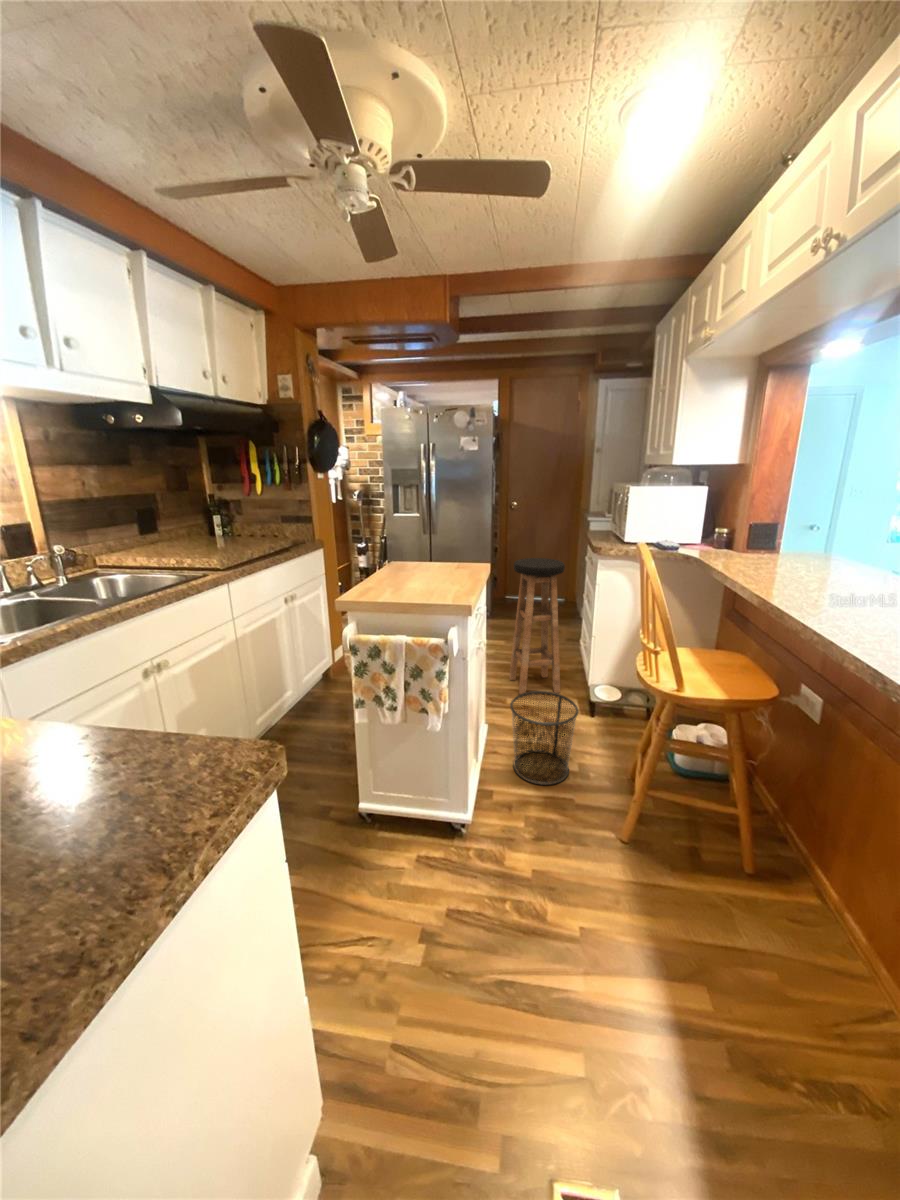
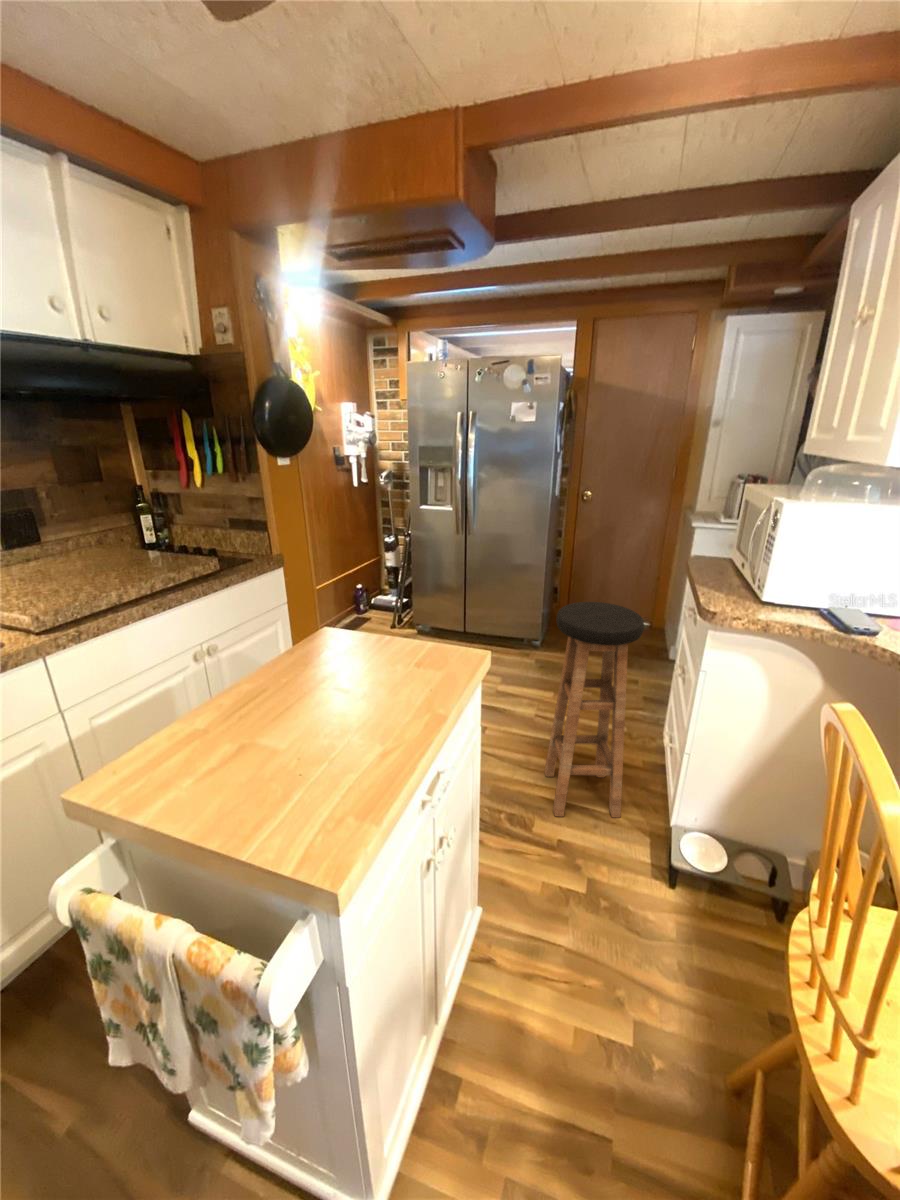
waste bin: present [510,691,579,785] -> none [502,886,639,1099]

